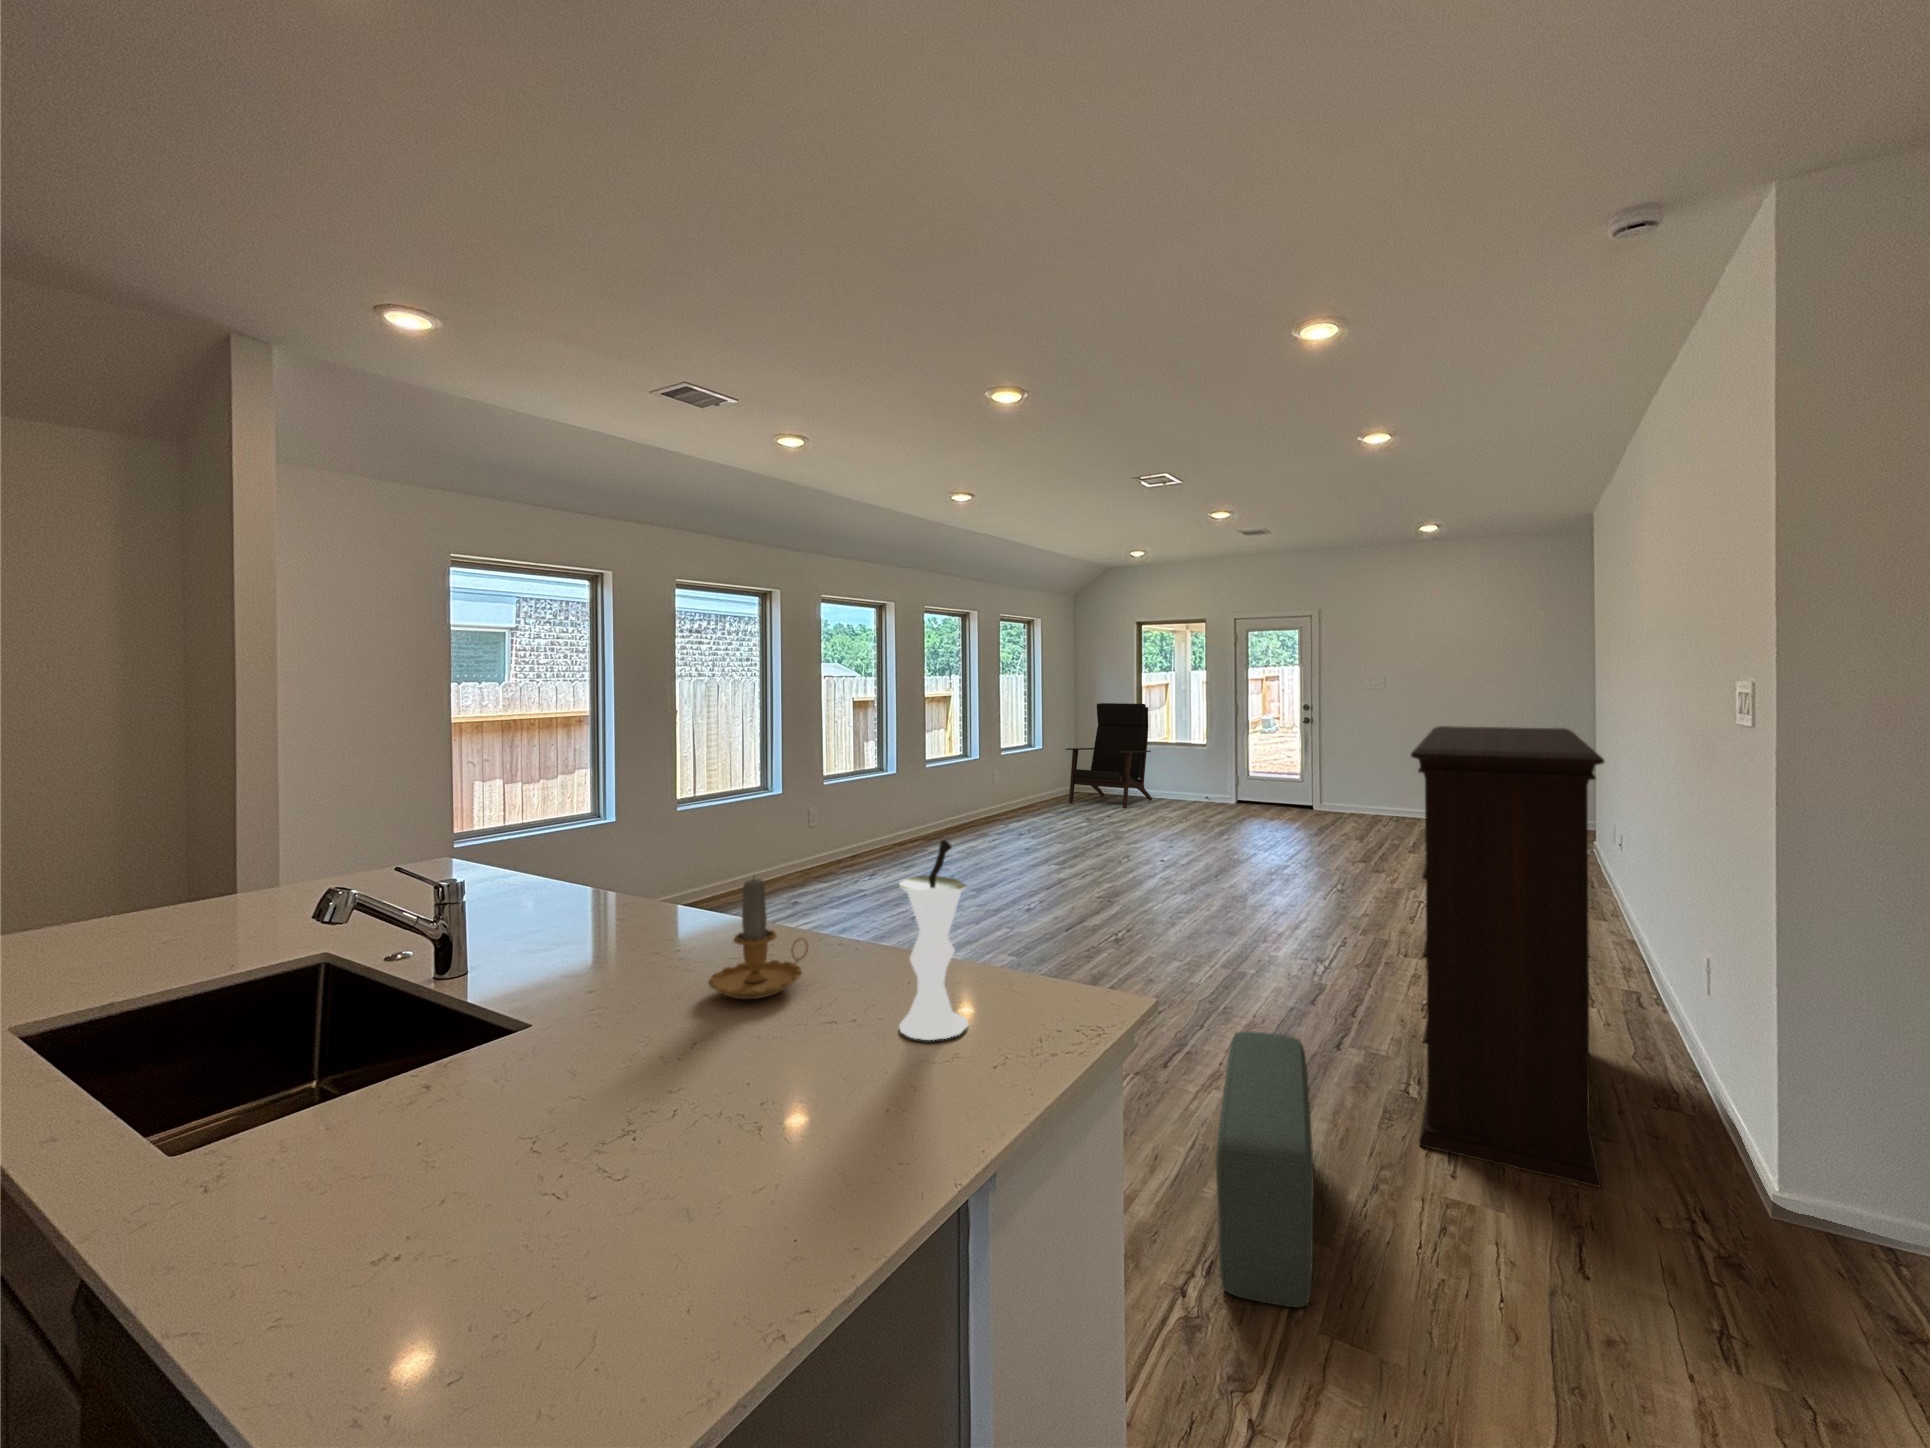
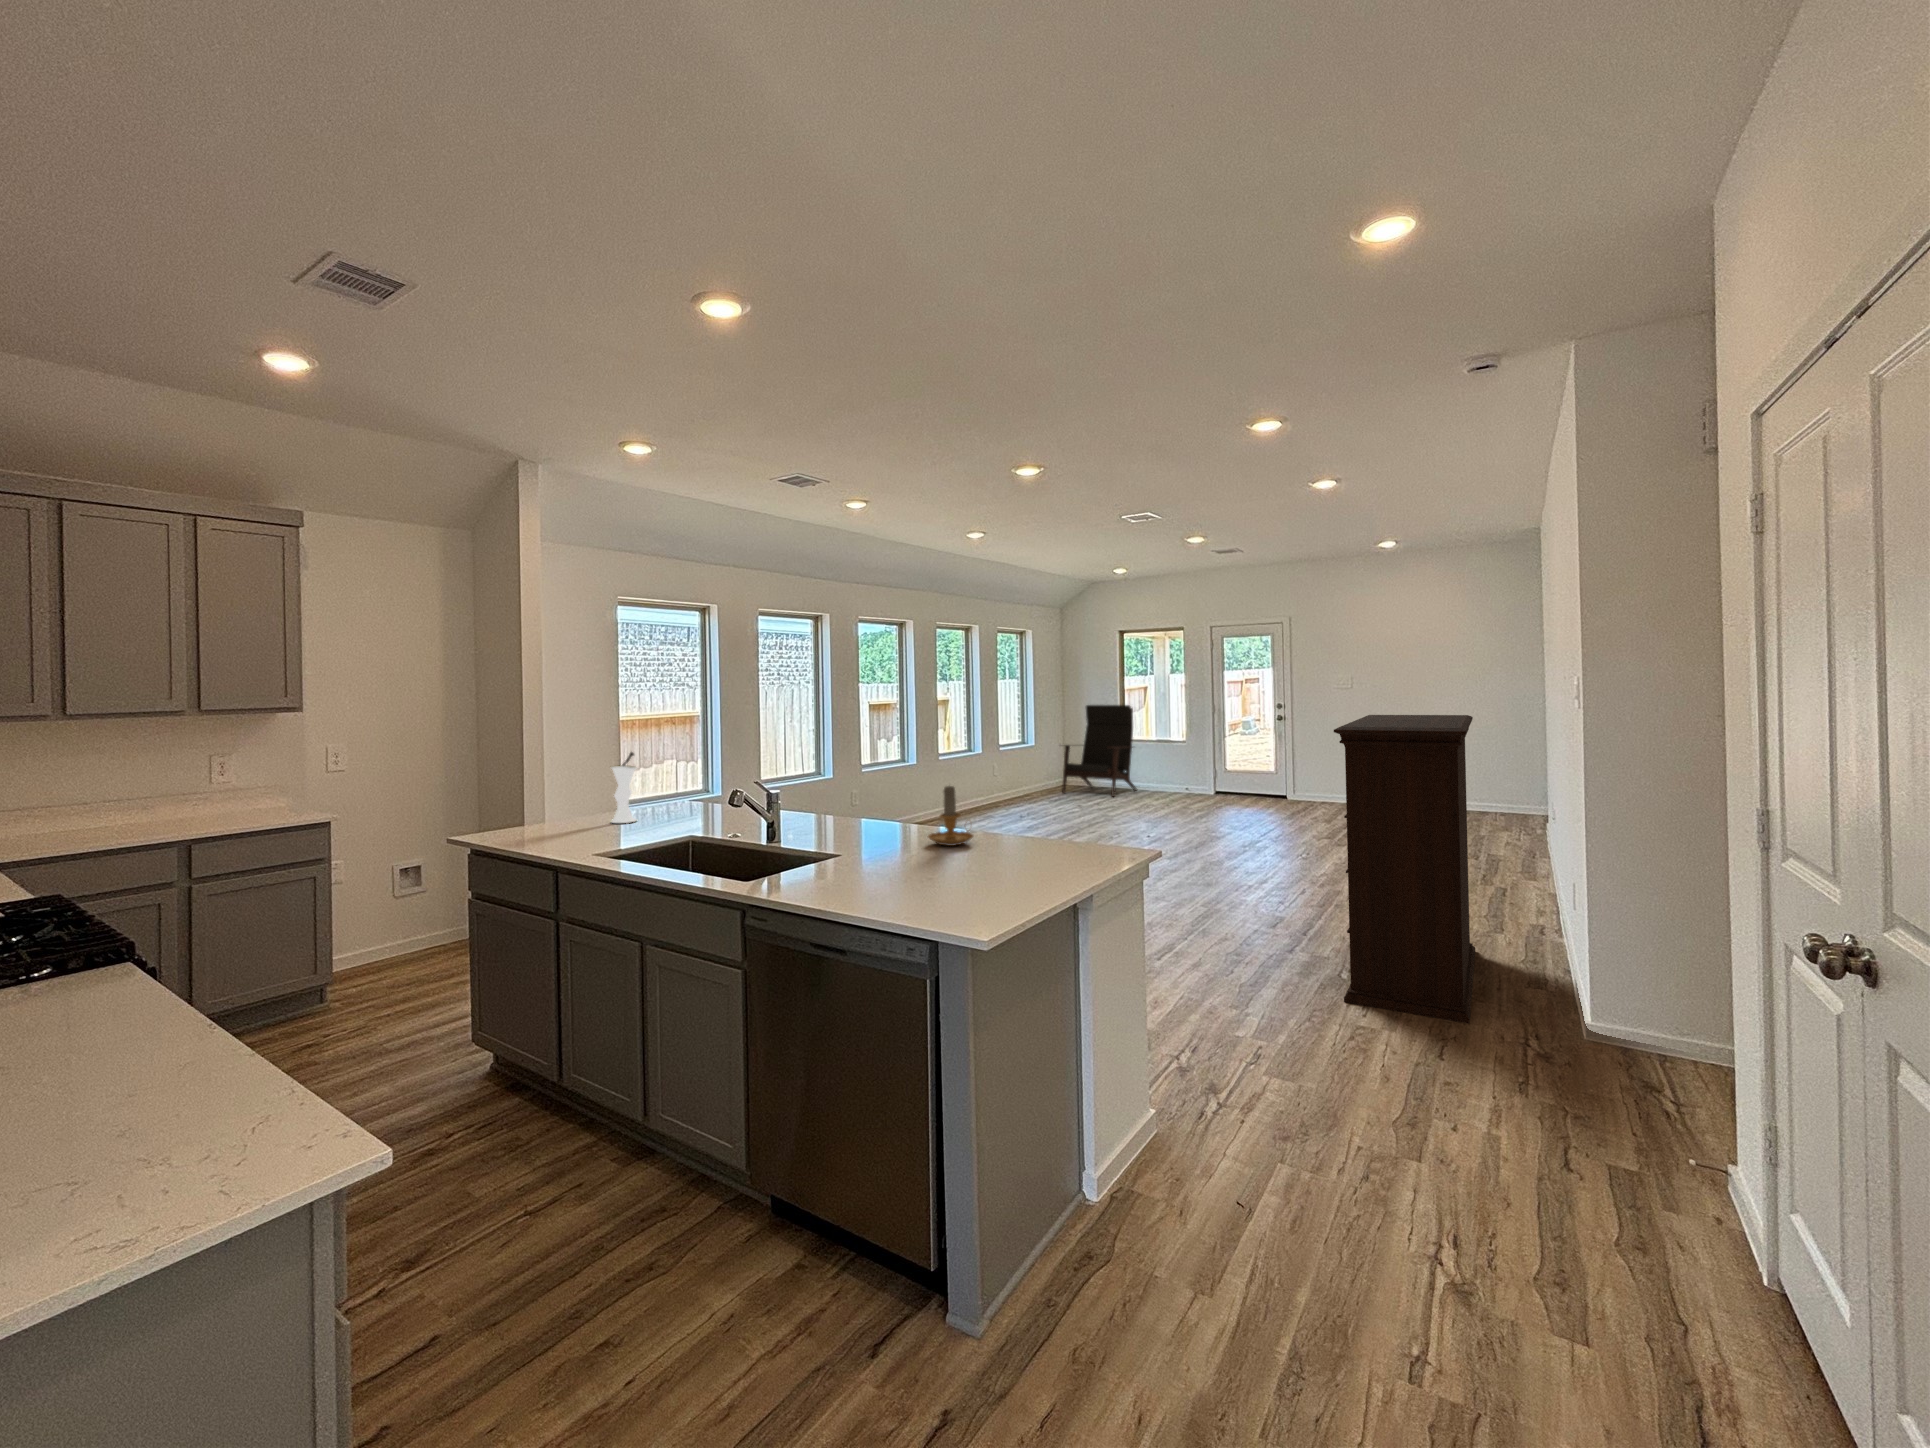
vase: present [899,840,968,1040] -> present [611,752,636,823]
pouf: present [1216,1031,1314,1307] -> none [1200,920,1261,1065]

